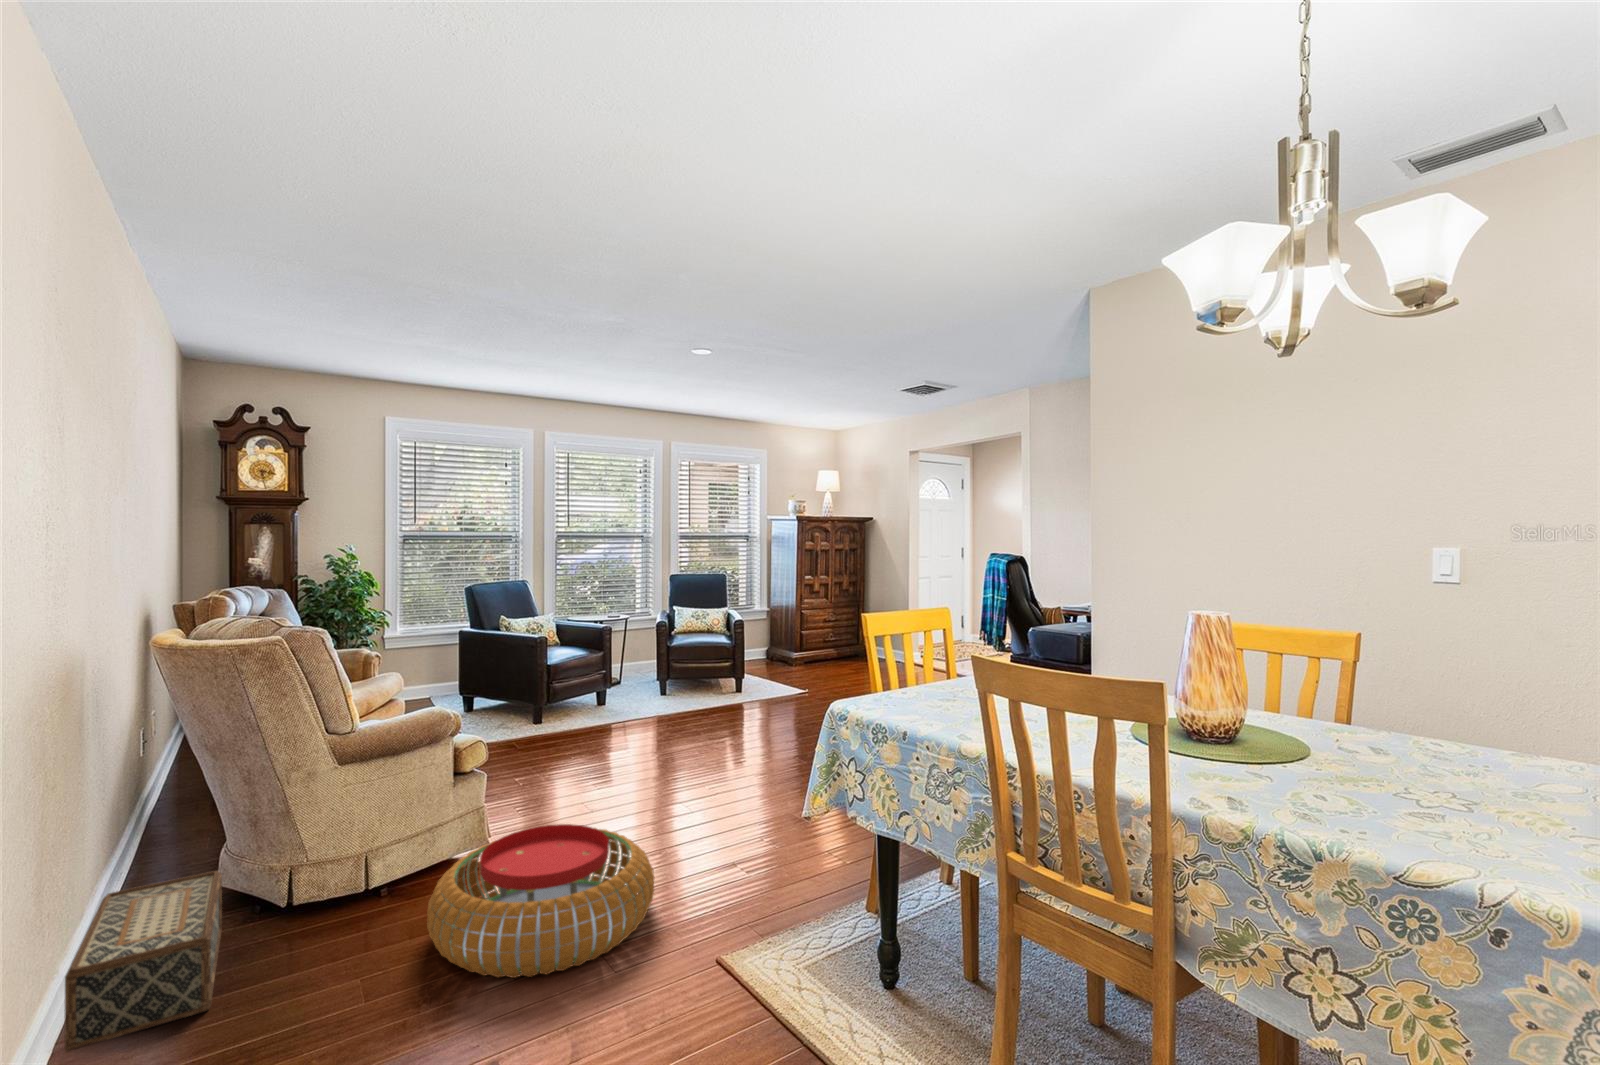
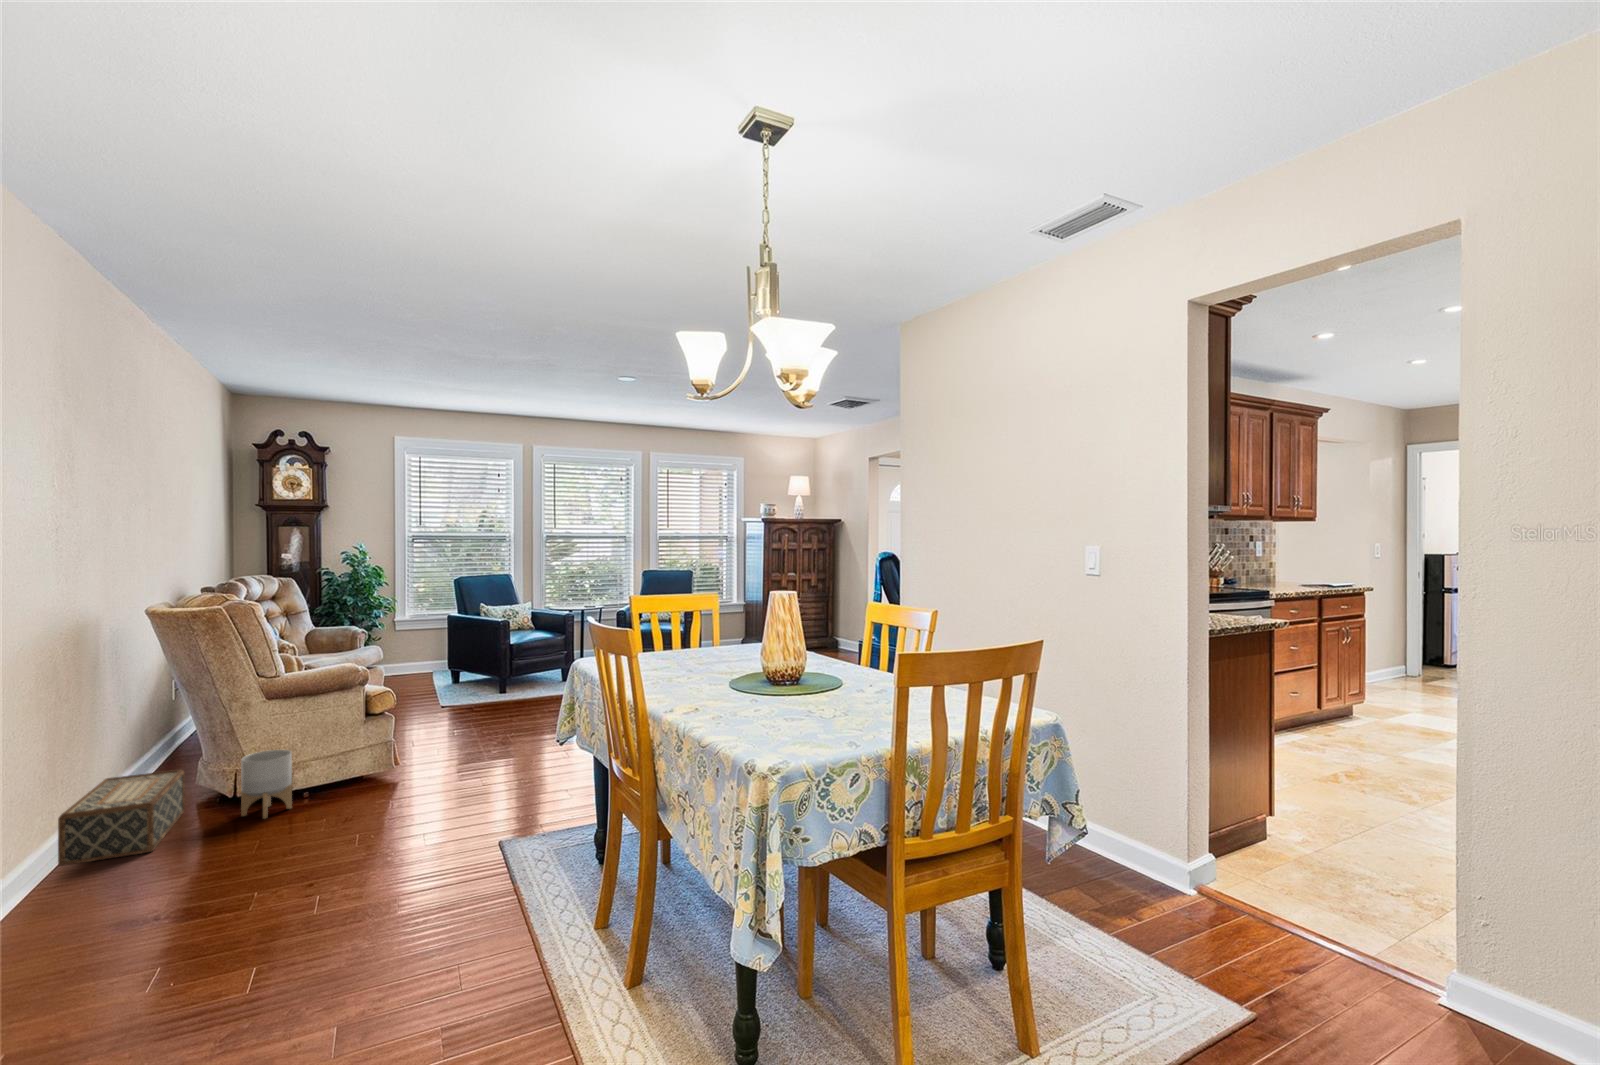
pouf: present [427,824,655,978] -> none [305,750,484,846]
planter: none [312,833,379,936] -> present [241,750,292,818]

